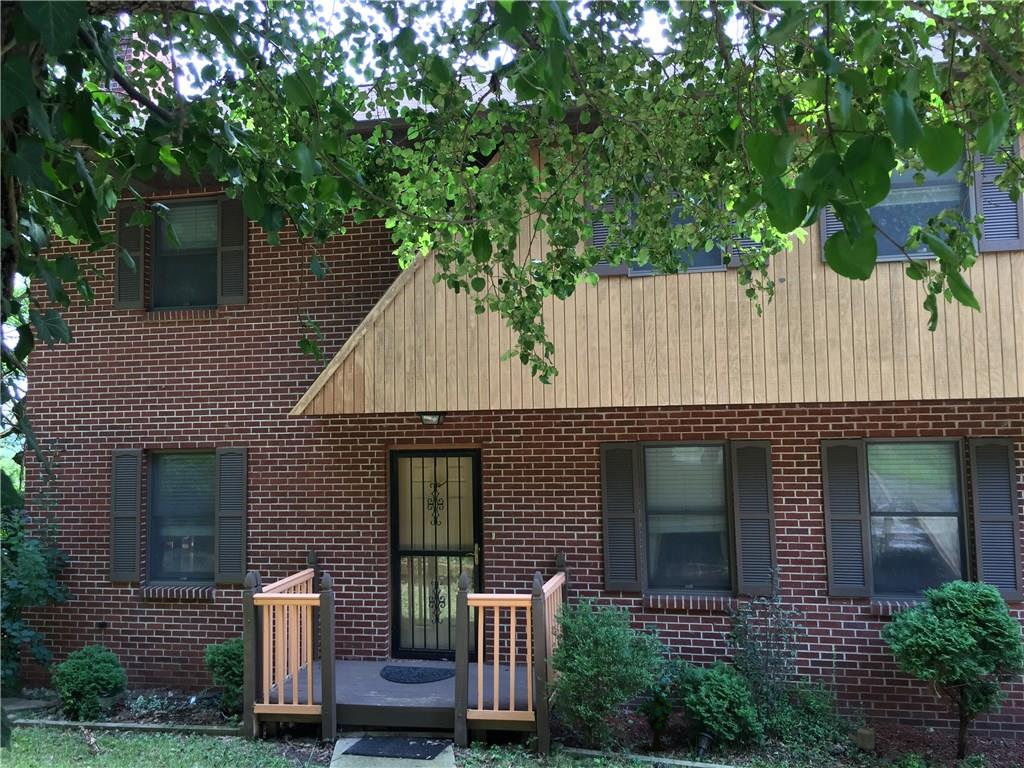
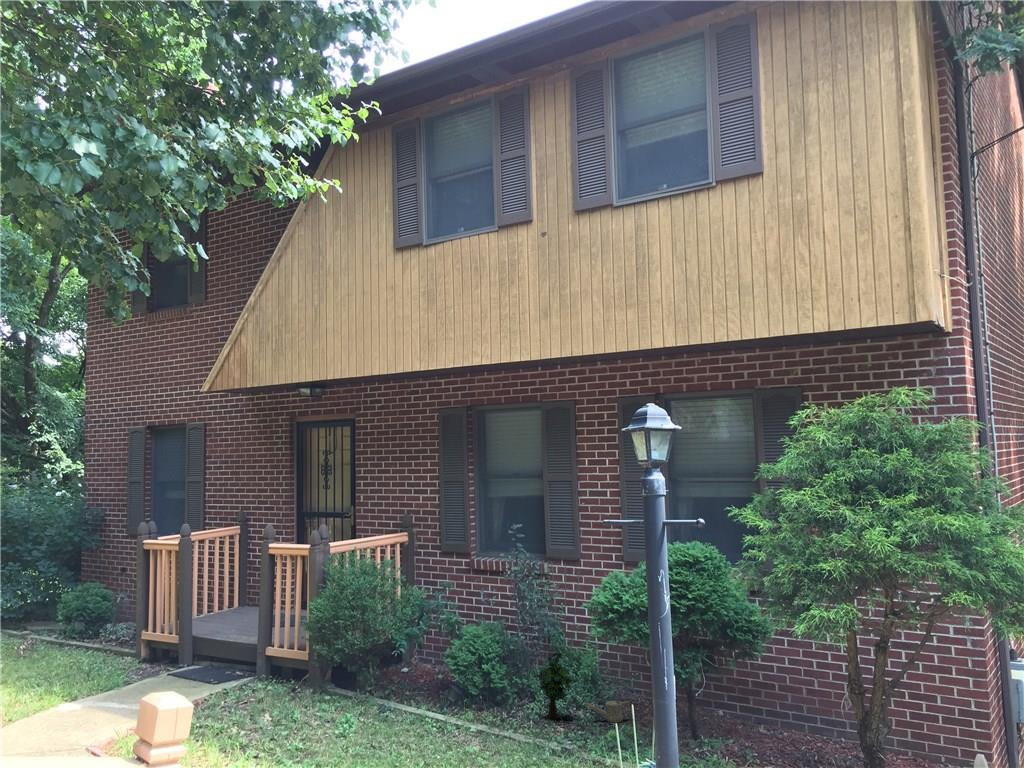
decorative plant: present [640,685,675,750] -> present [536,653,572,719]

